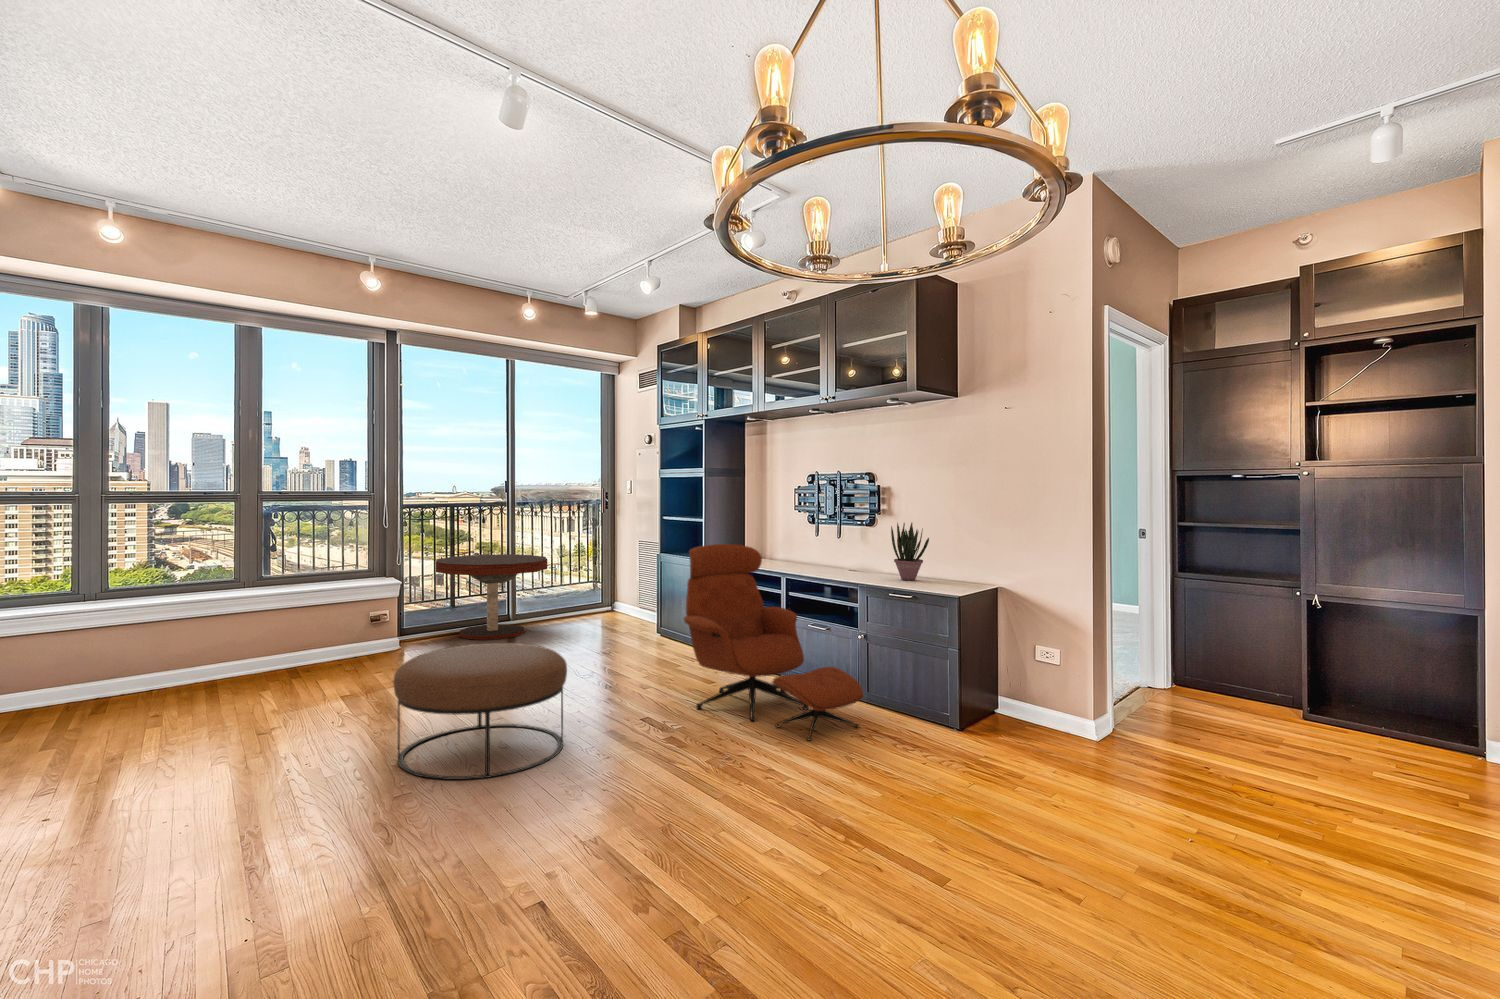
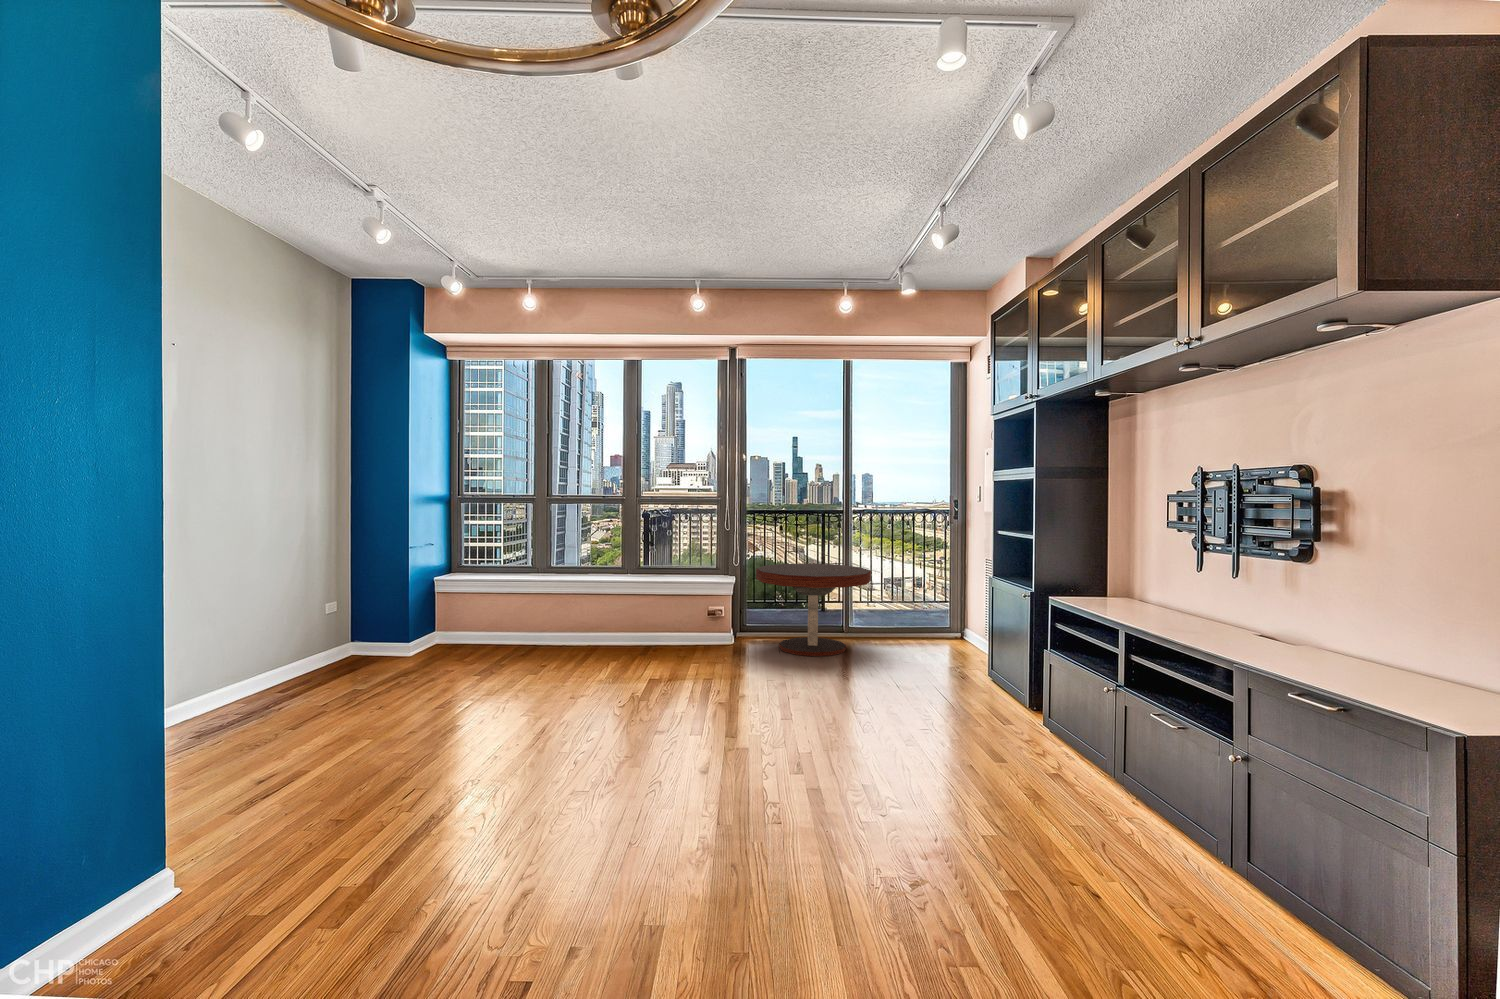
potted plant: present [891,523,929,581] -> none [1317,558,1423,679]
lounge chair: present [684,544,863,740] -> none [915,574,1197,967]
ottoman: present [393,643,567,780] -> none [509,674,716,862]

